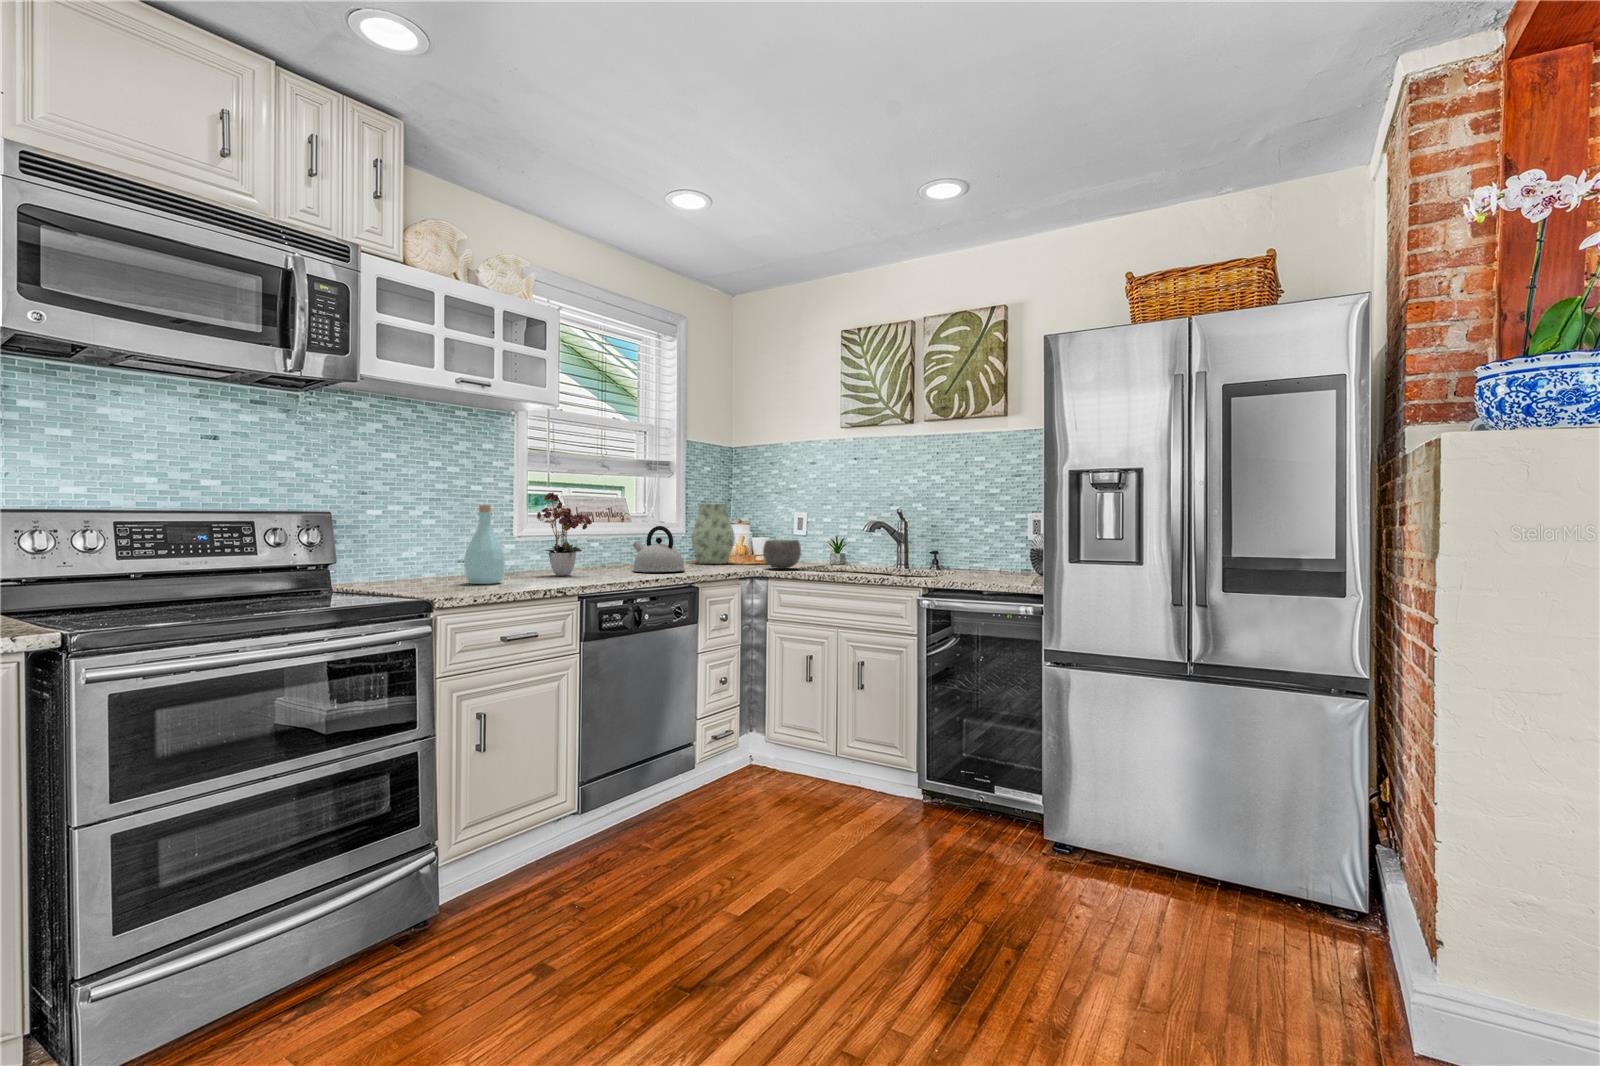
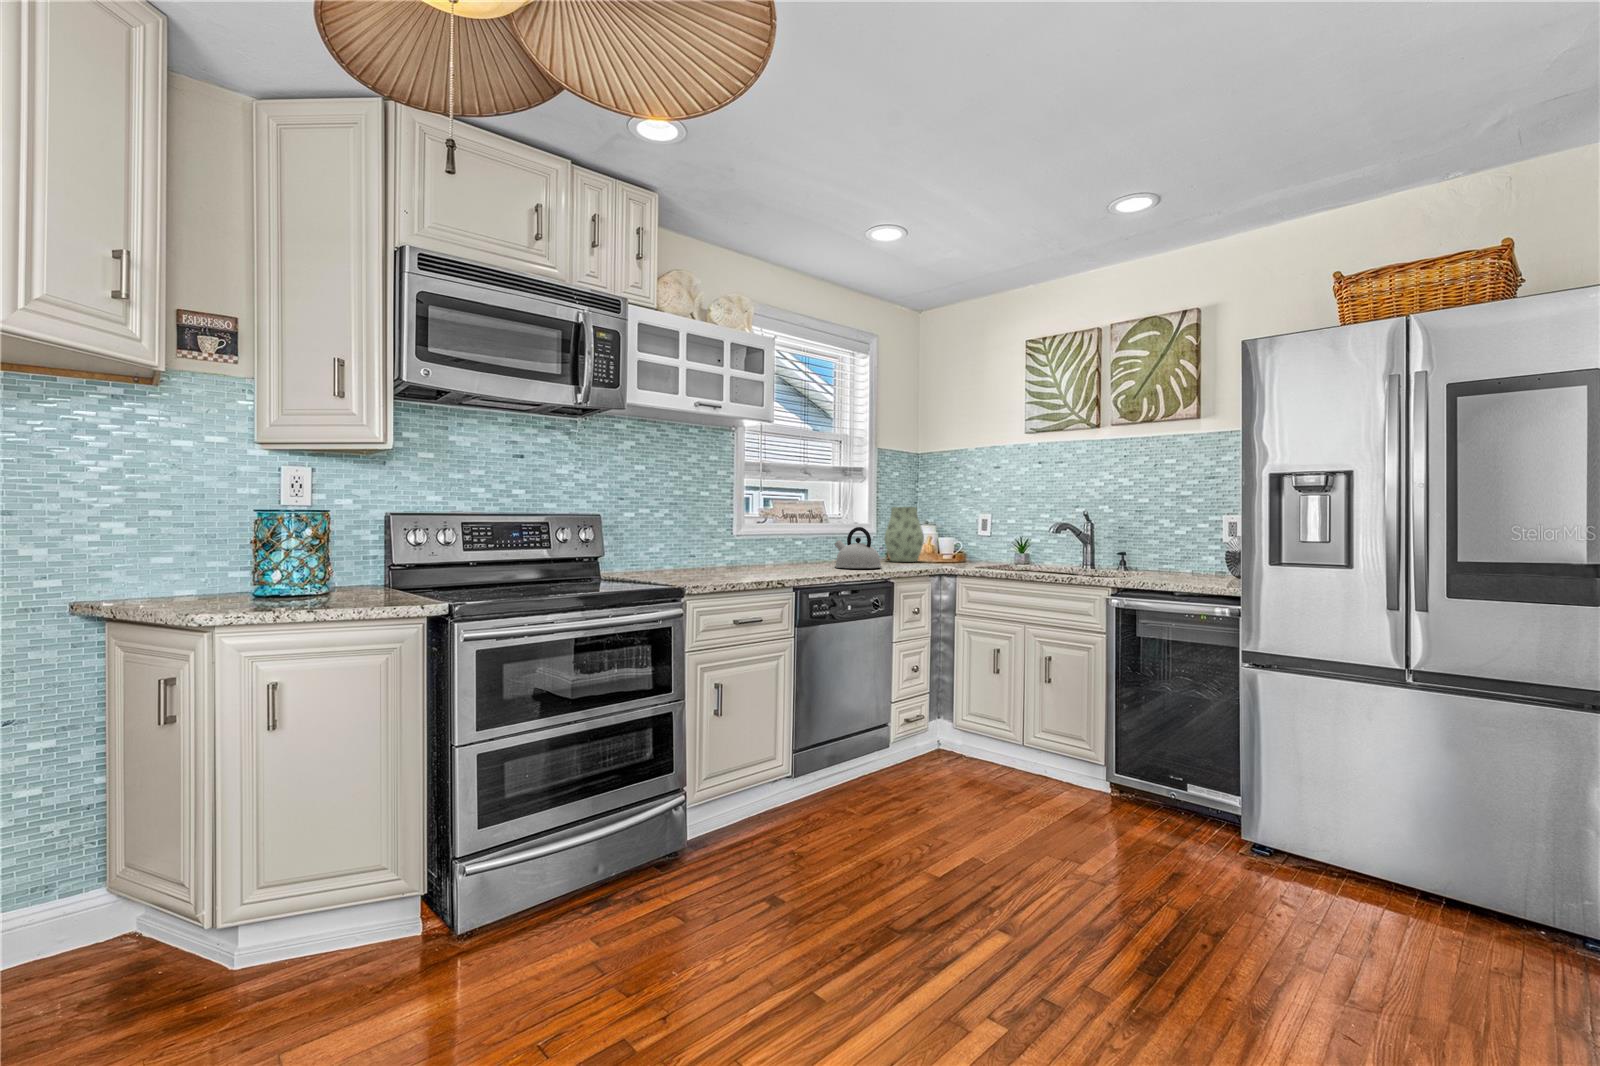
flower arrangement: present [537,493,592,576] -> none [753,494,805,570]
bottle: present [464,505,505,584] -> none [700,509,733,576]
ceramic bowl: present [763,540,801,569] -> none [952,540,988,568]

